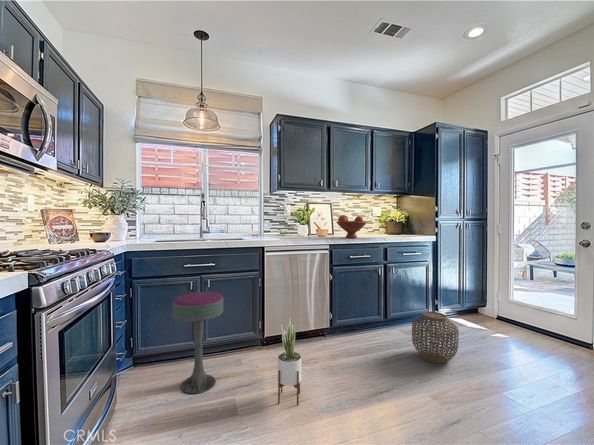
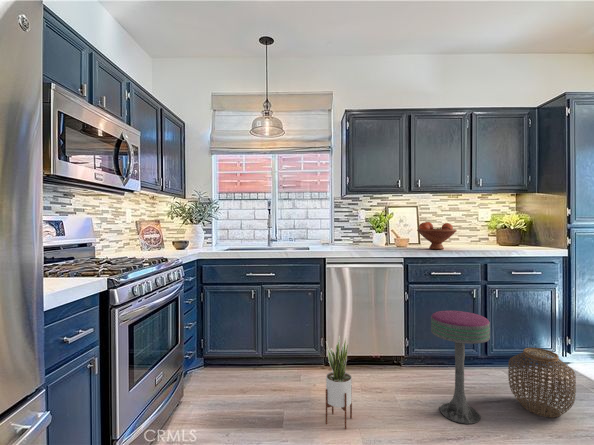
bar stool: present [173,292,223,394] -> present [431,310,490,424]

